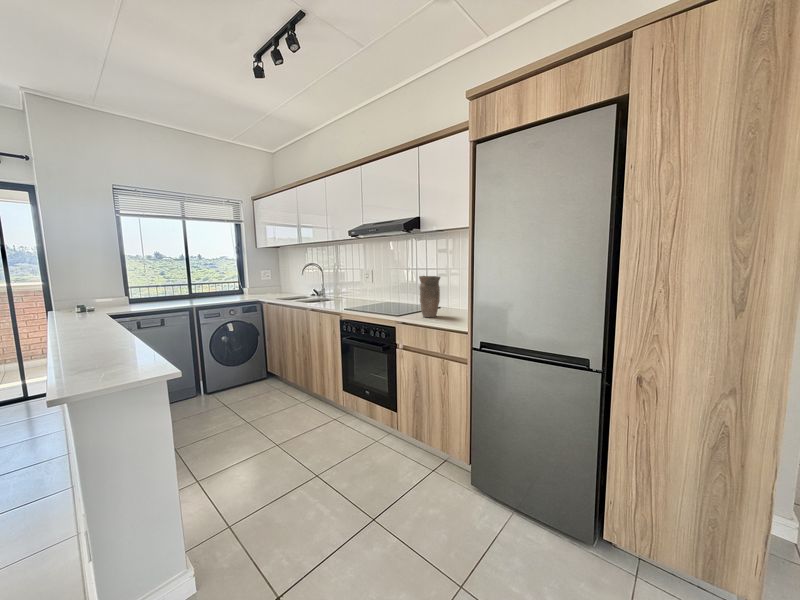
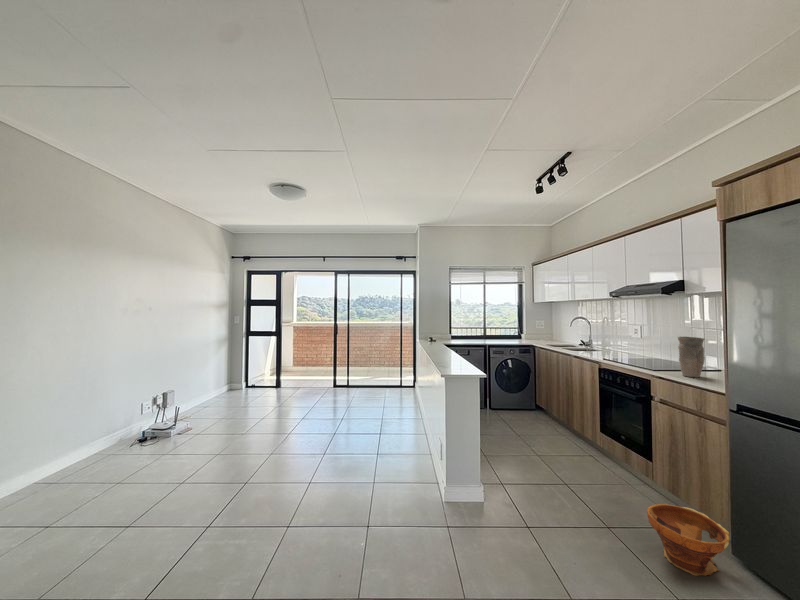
planter: none [413,458,484,535] -> present [647,504,730,576]

